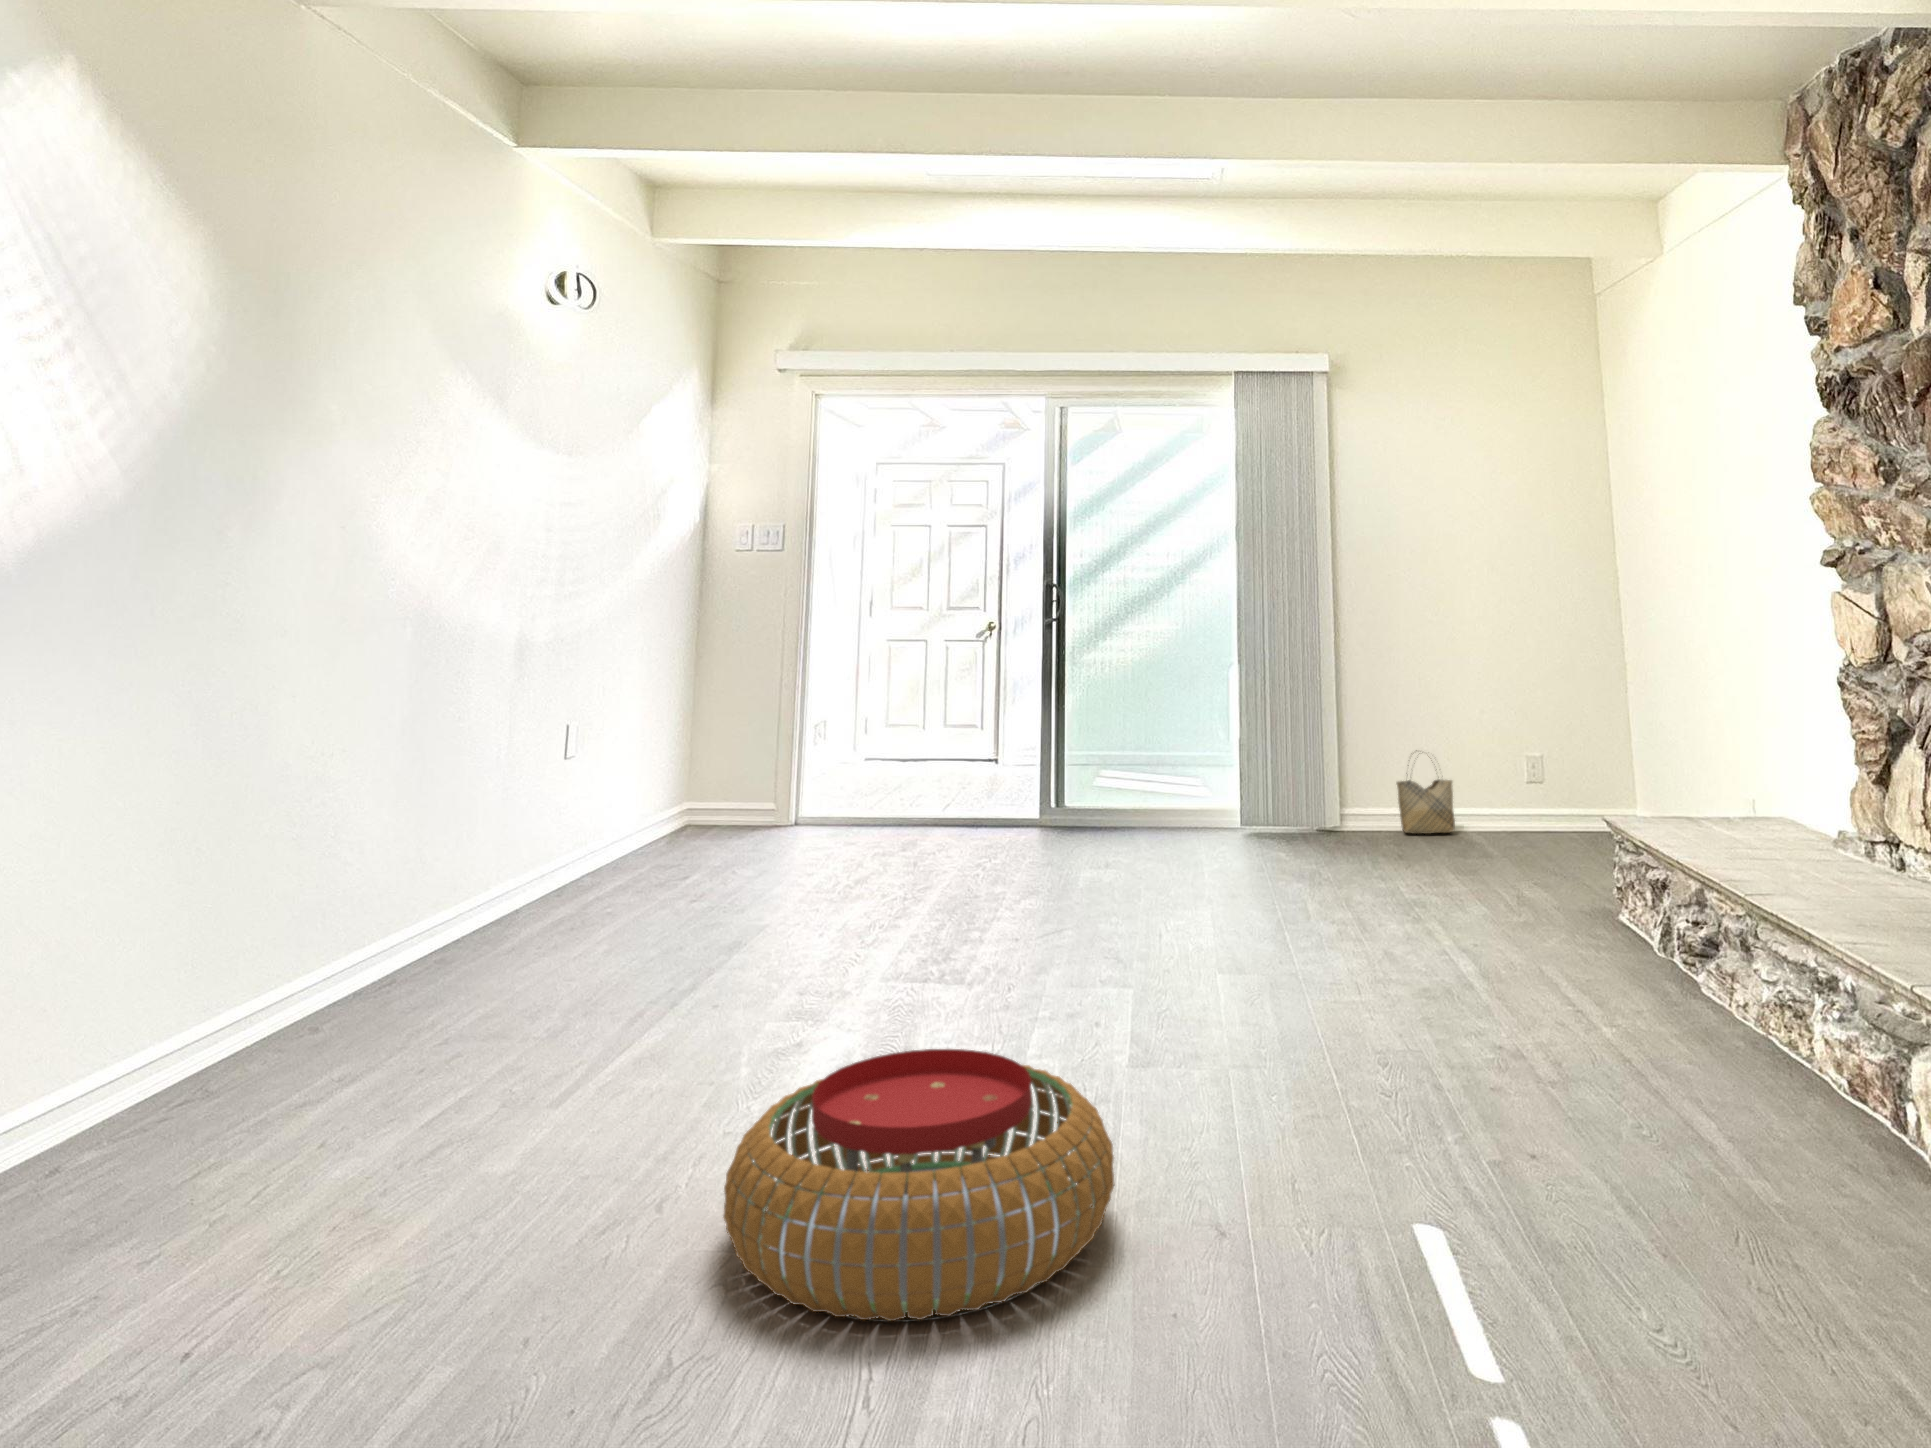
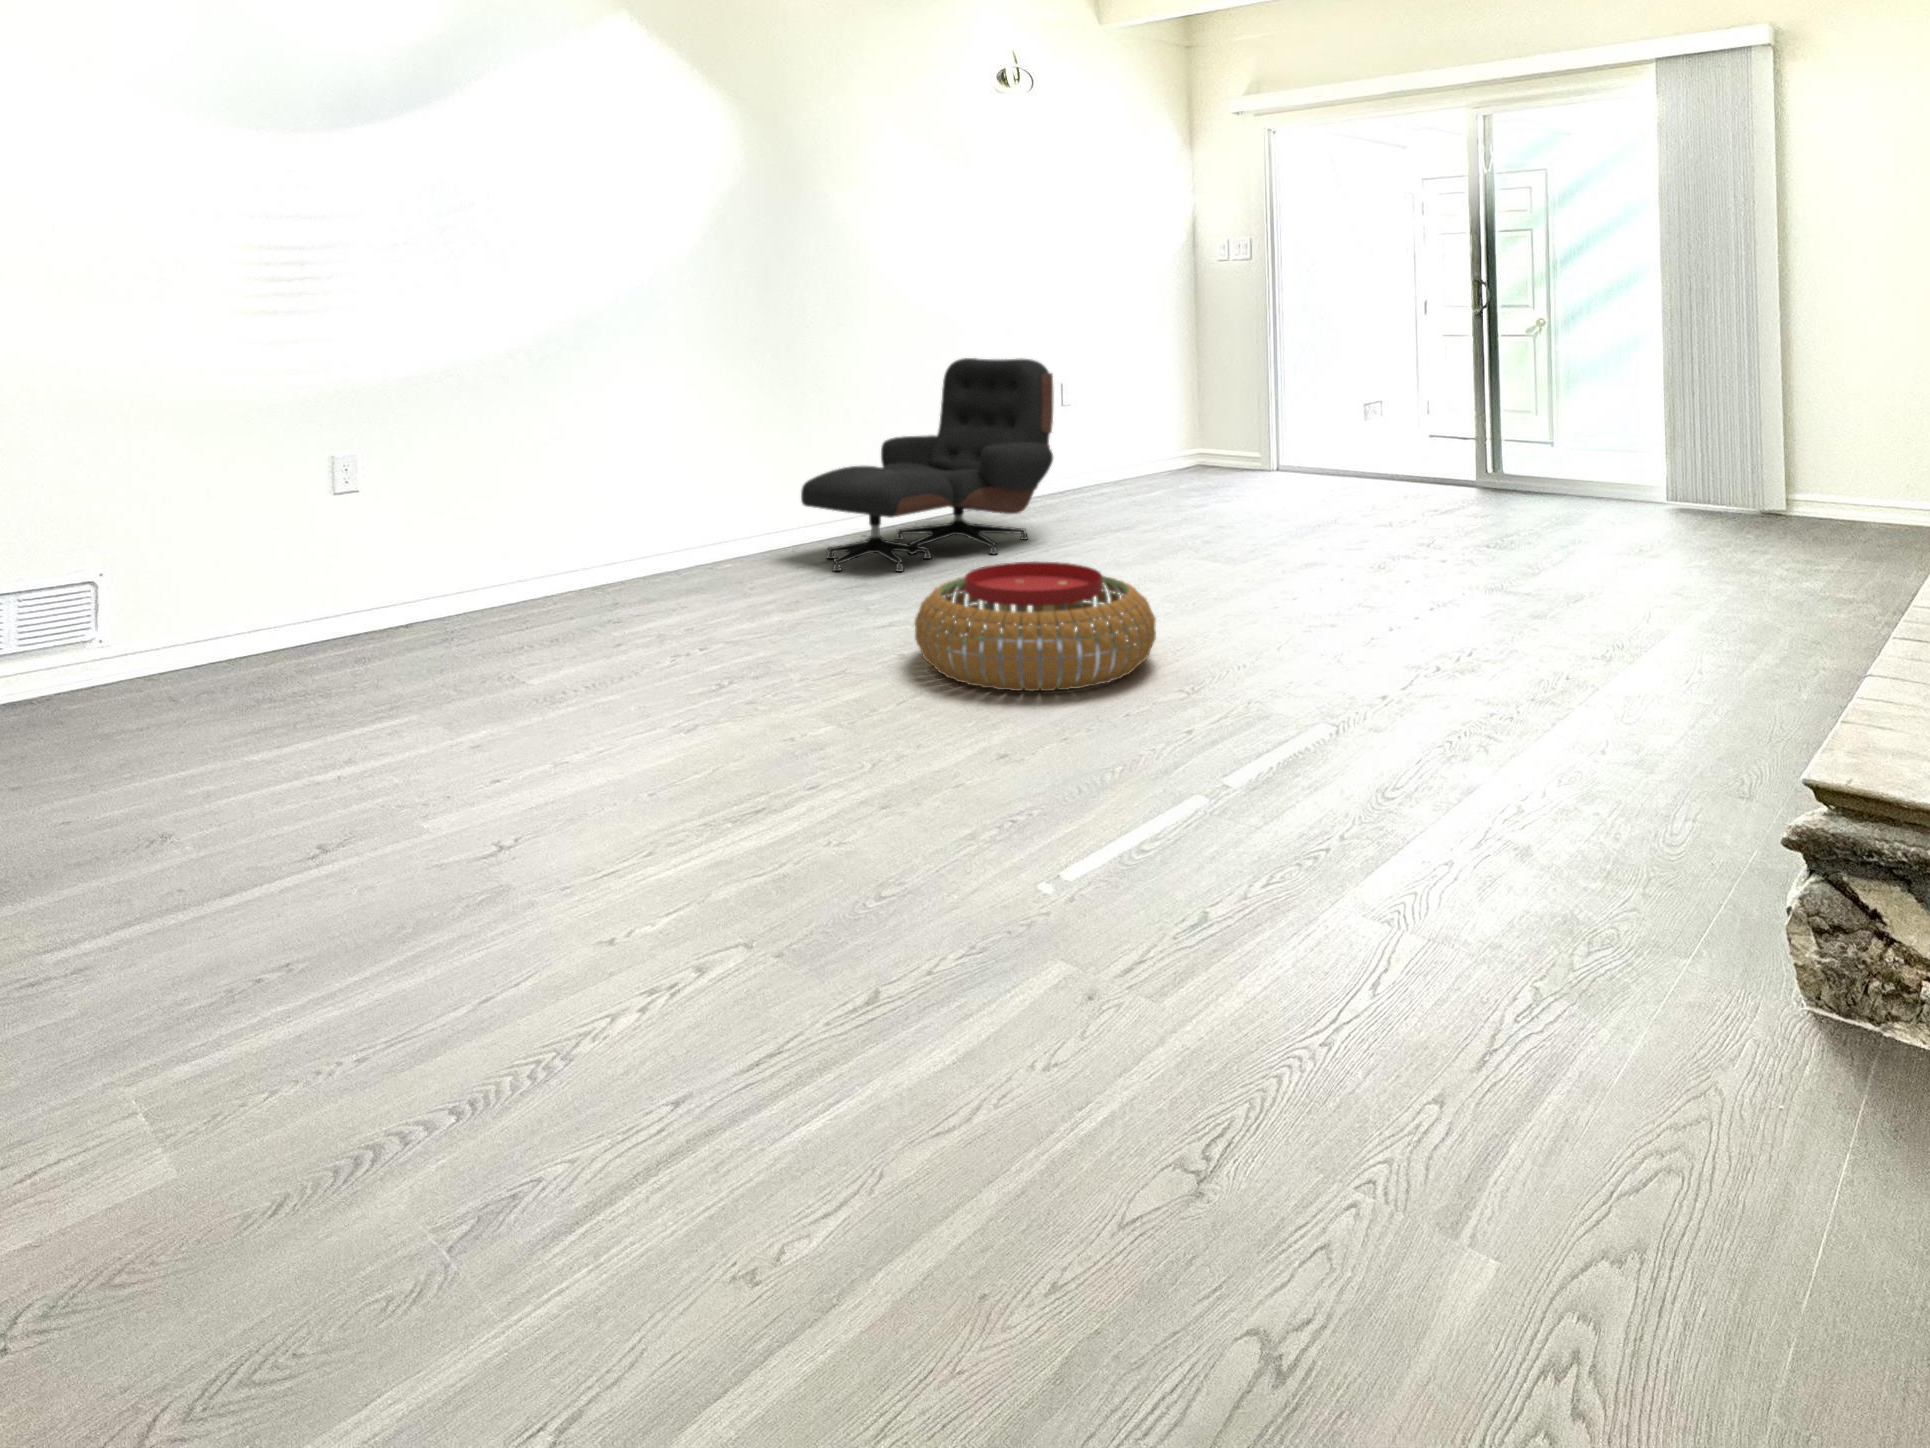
lounge chair: none [242,709,659,1131] -> present [801,358,1054,571]
woven basket: present [1397,750,1455,834] -> none [1837,445,1912,529]

